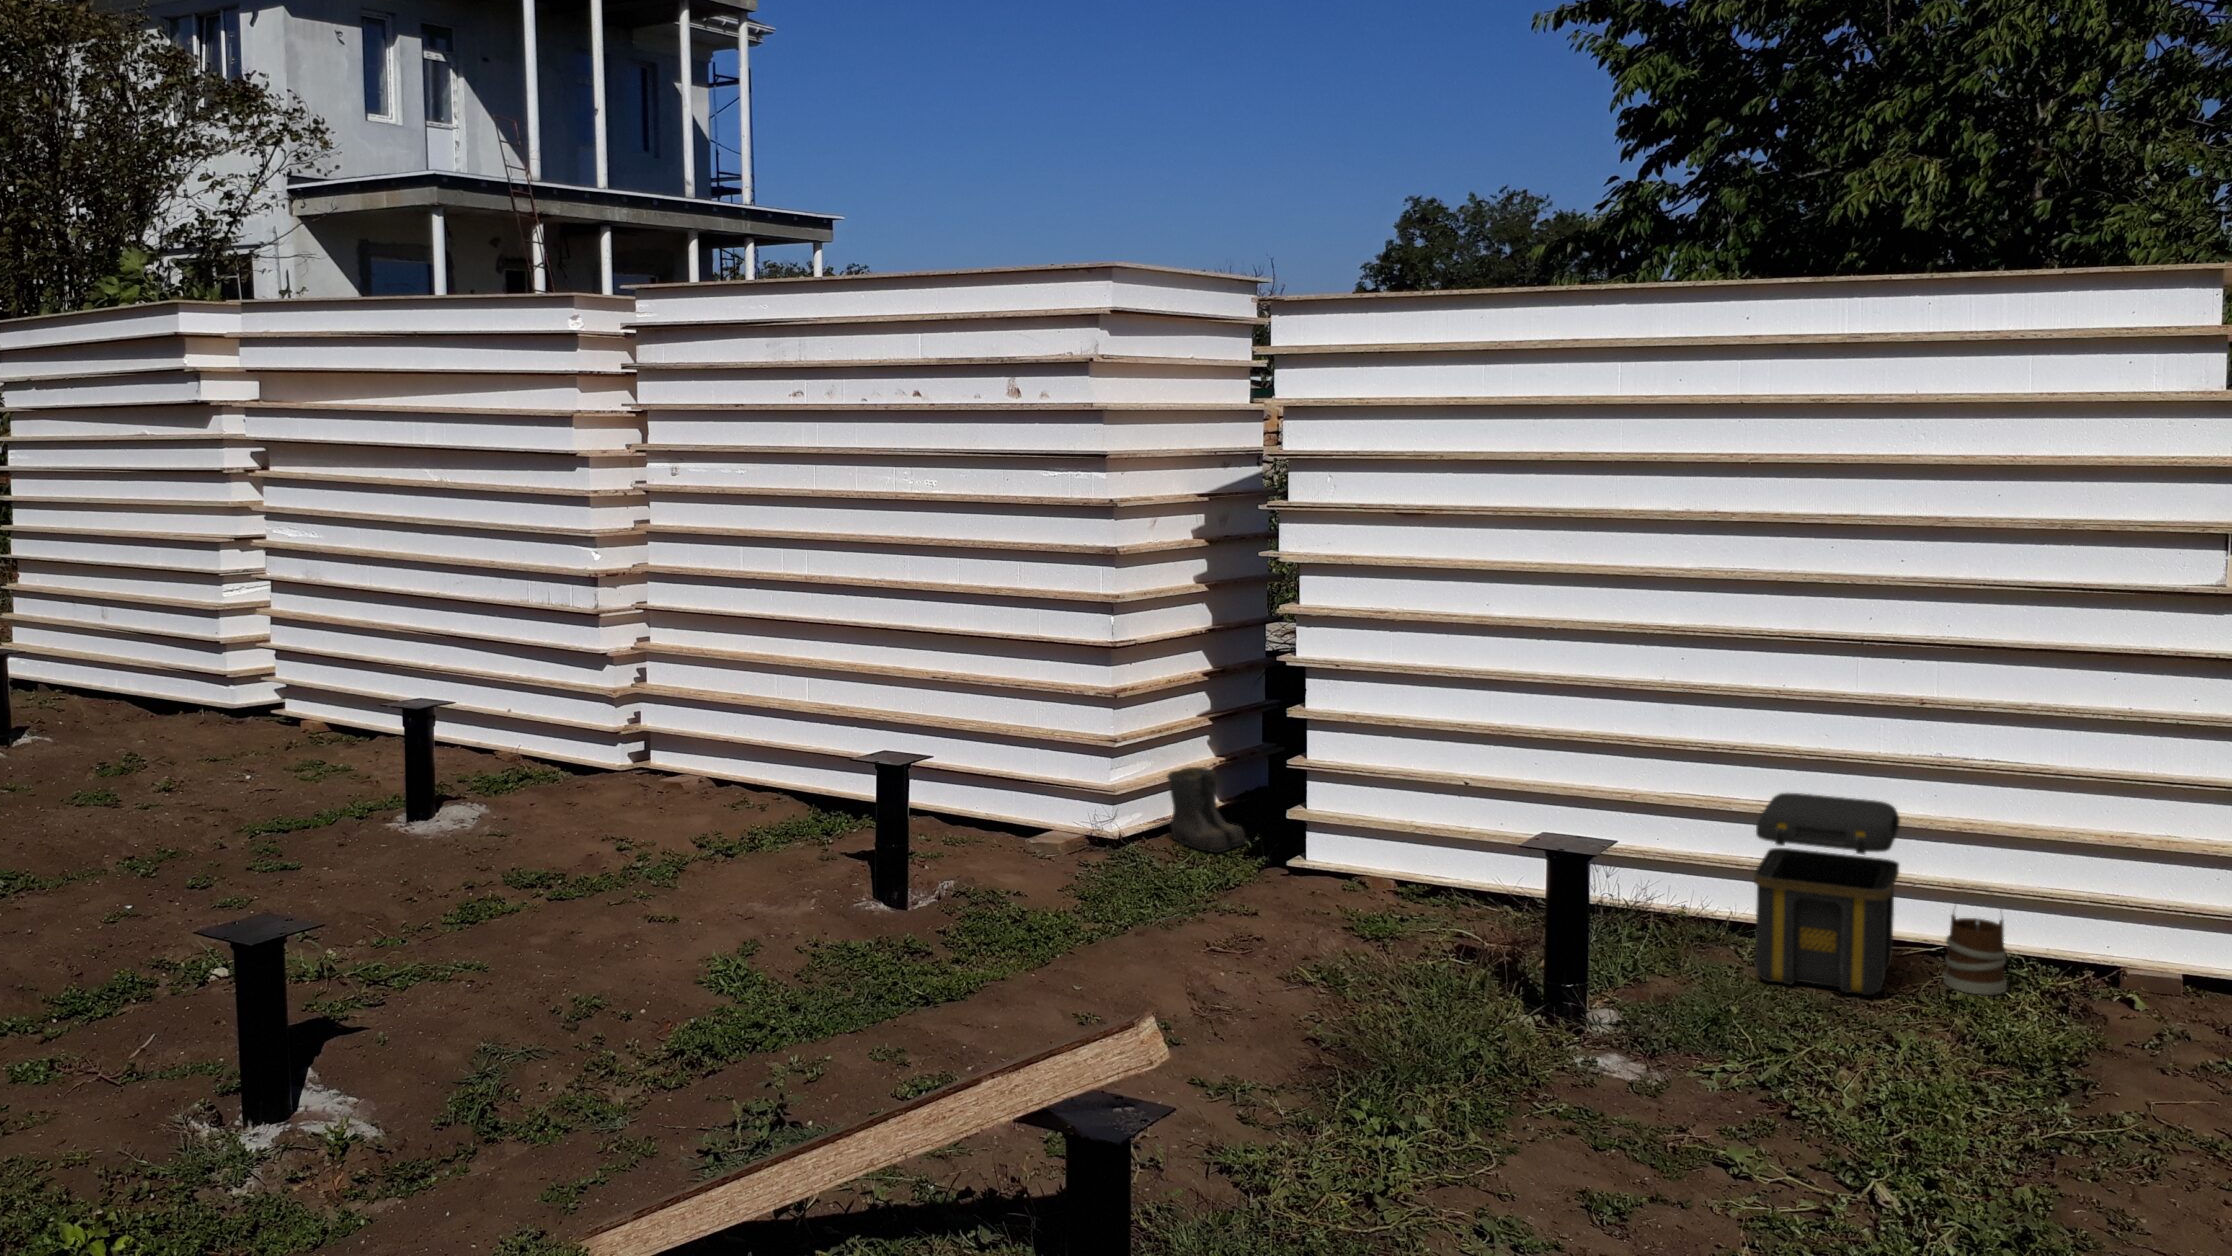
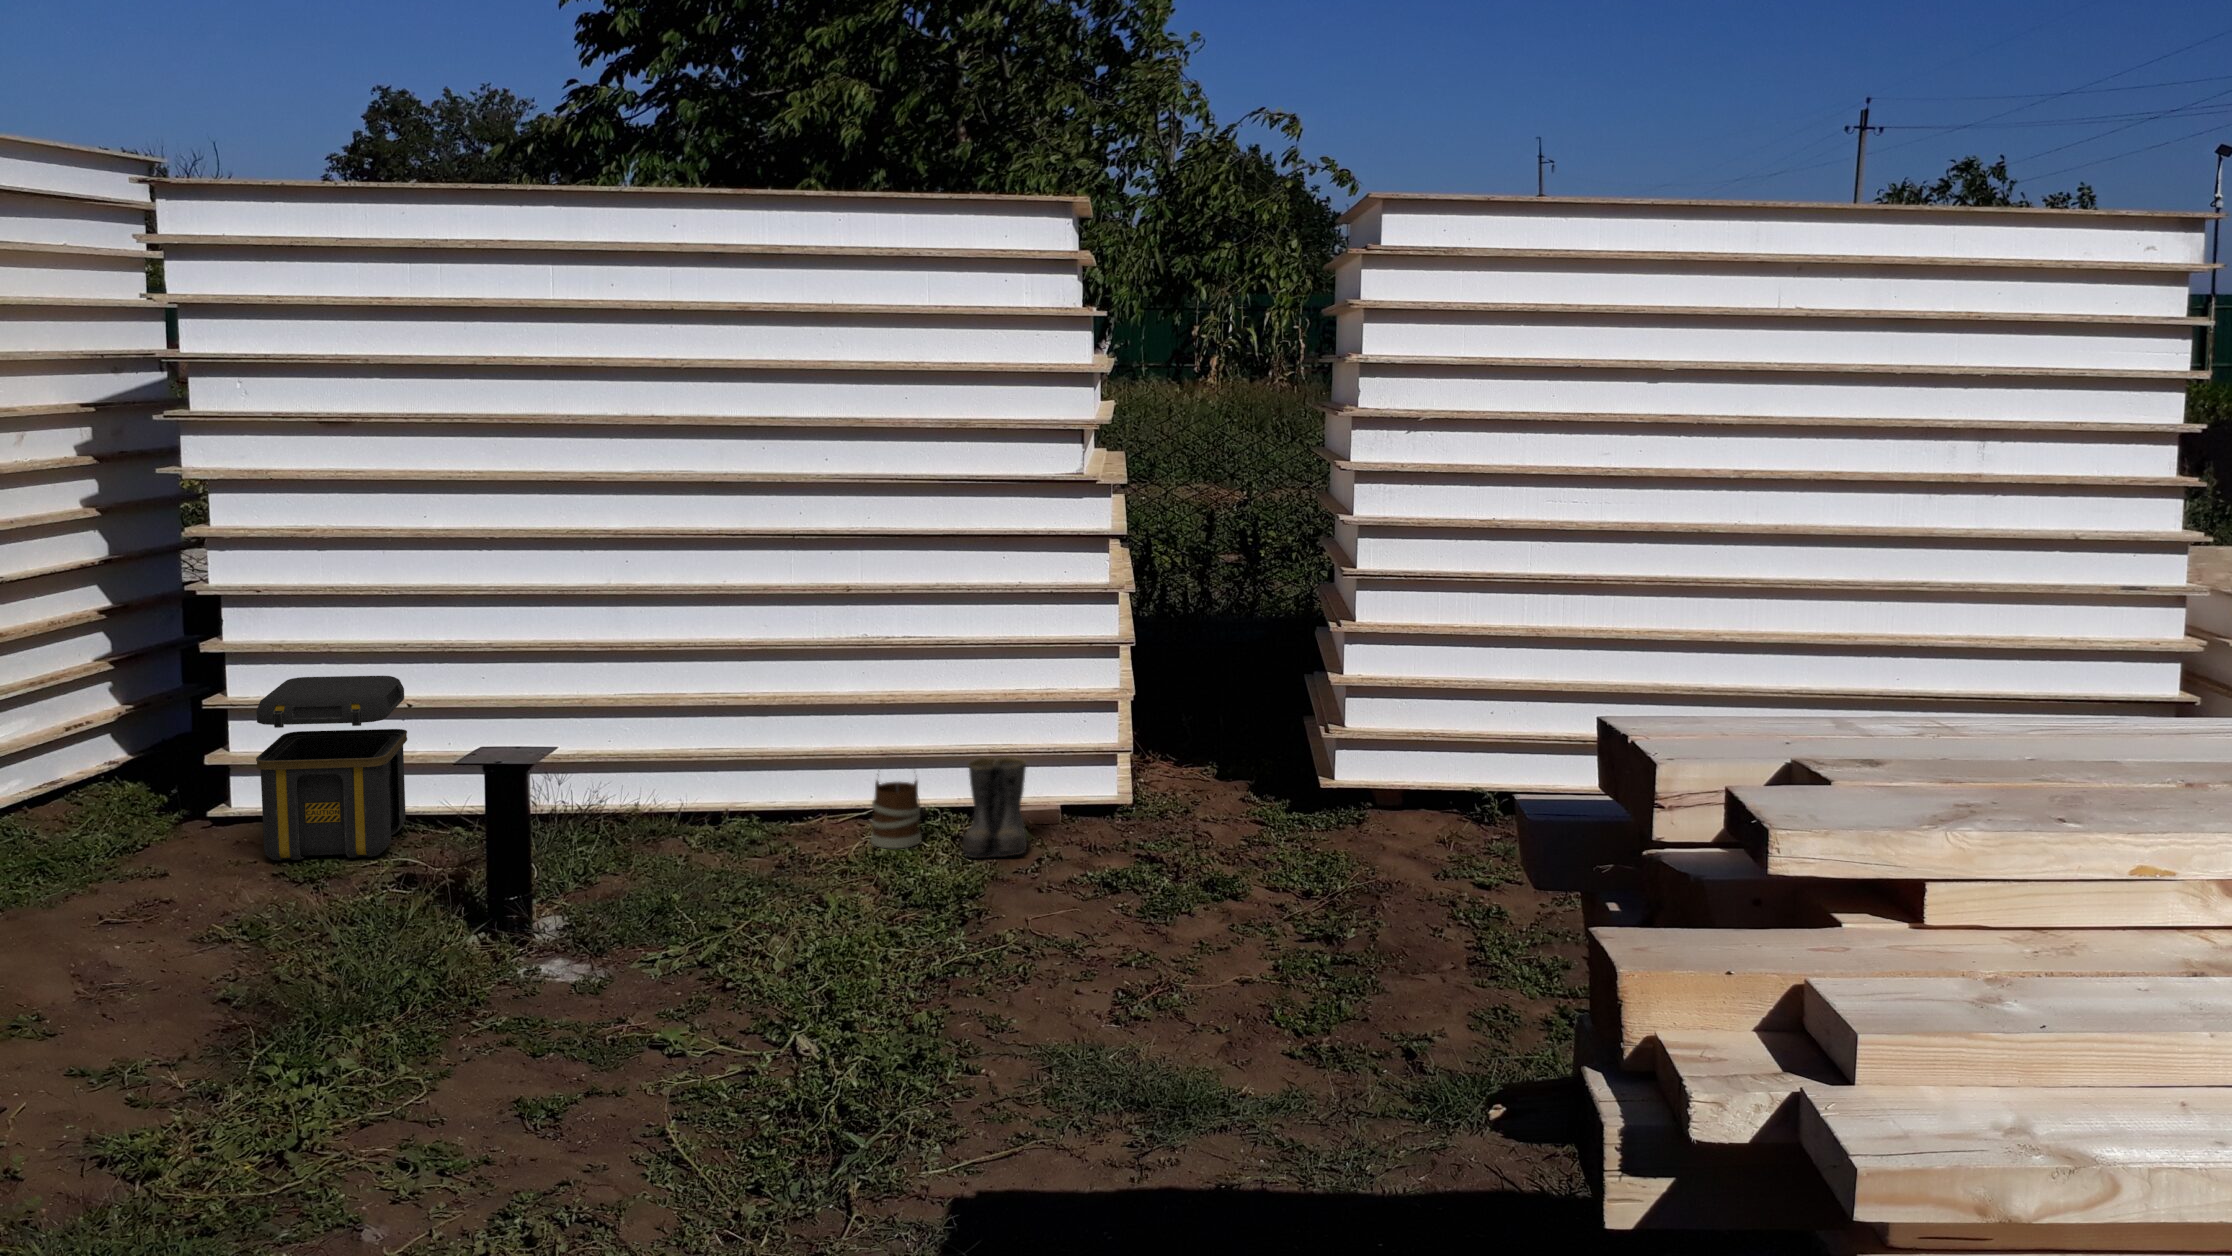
boots: present [1168,767,1247,853] -> present [963,757,1027,858]
toolbox: present [1754,793,1900,995] -> present [256,676,407,861]

